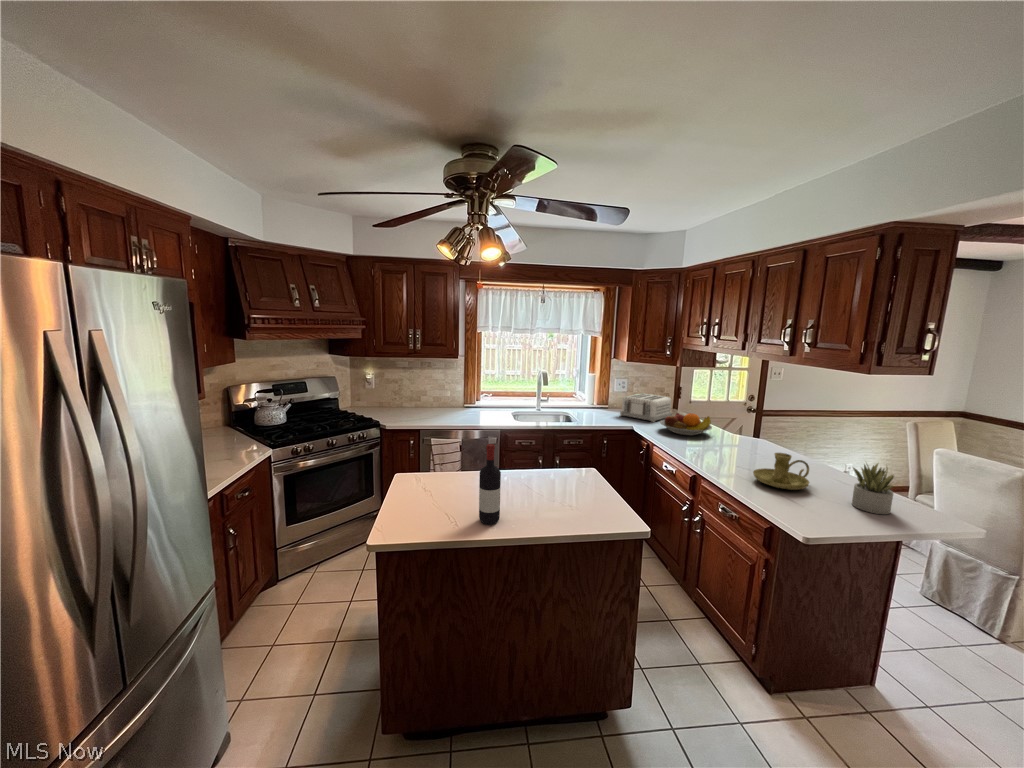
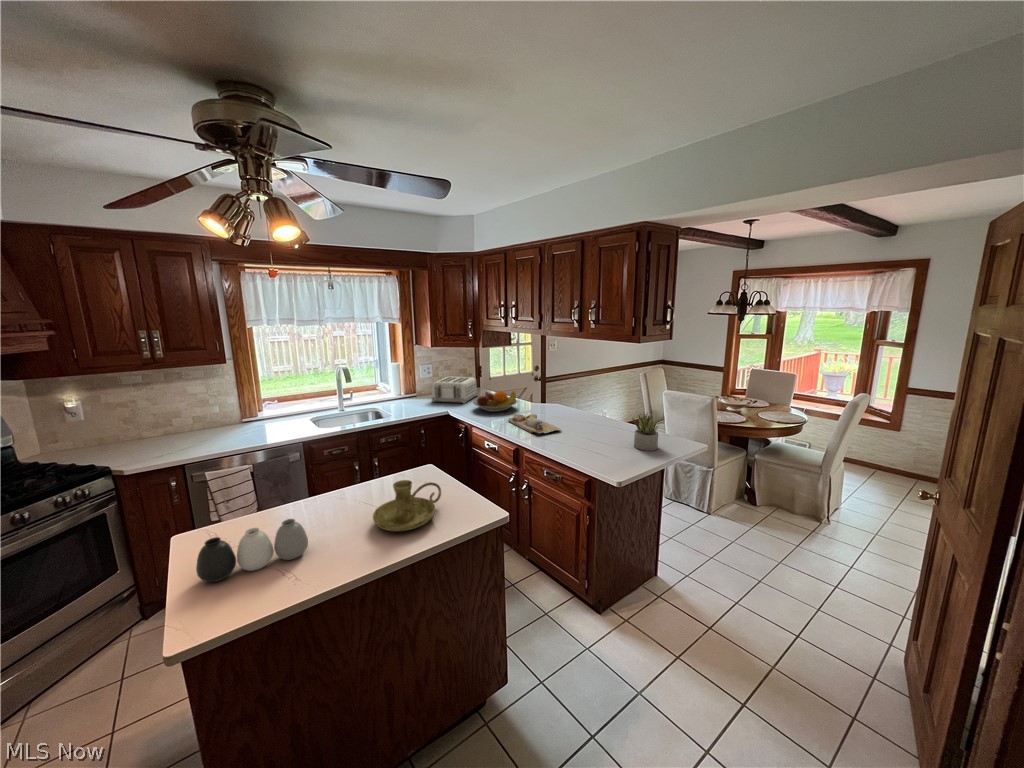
cutting board: none [693,440,755,468] -> present [509,414,561,434]
wine bottle: present [479,444,501,525] -> none [321,473,354,570]
candle holder: present [753,453,809,490] -> present [373,480,441,531]
vase: none [400,474,472,507] -> present [196,519,308,582]

